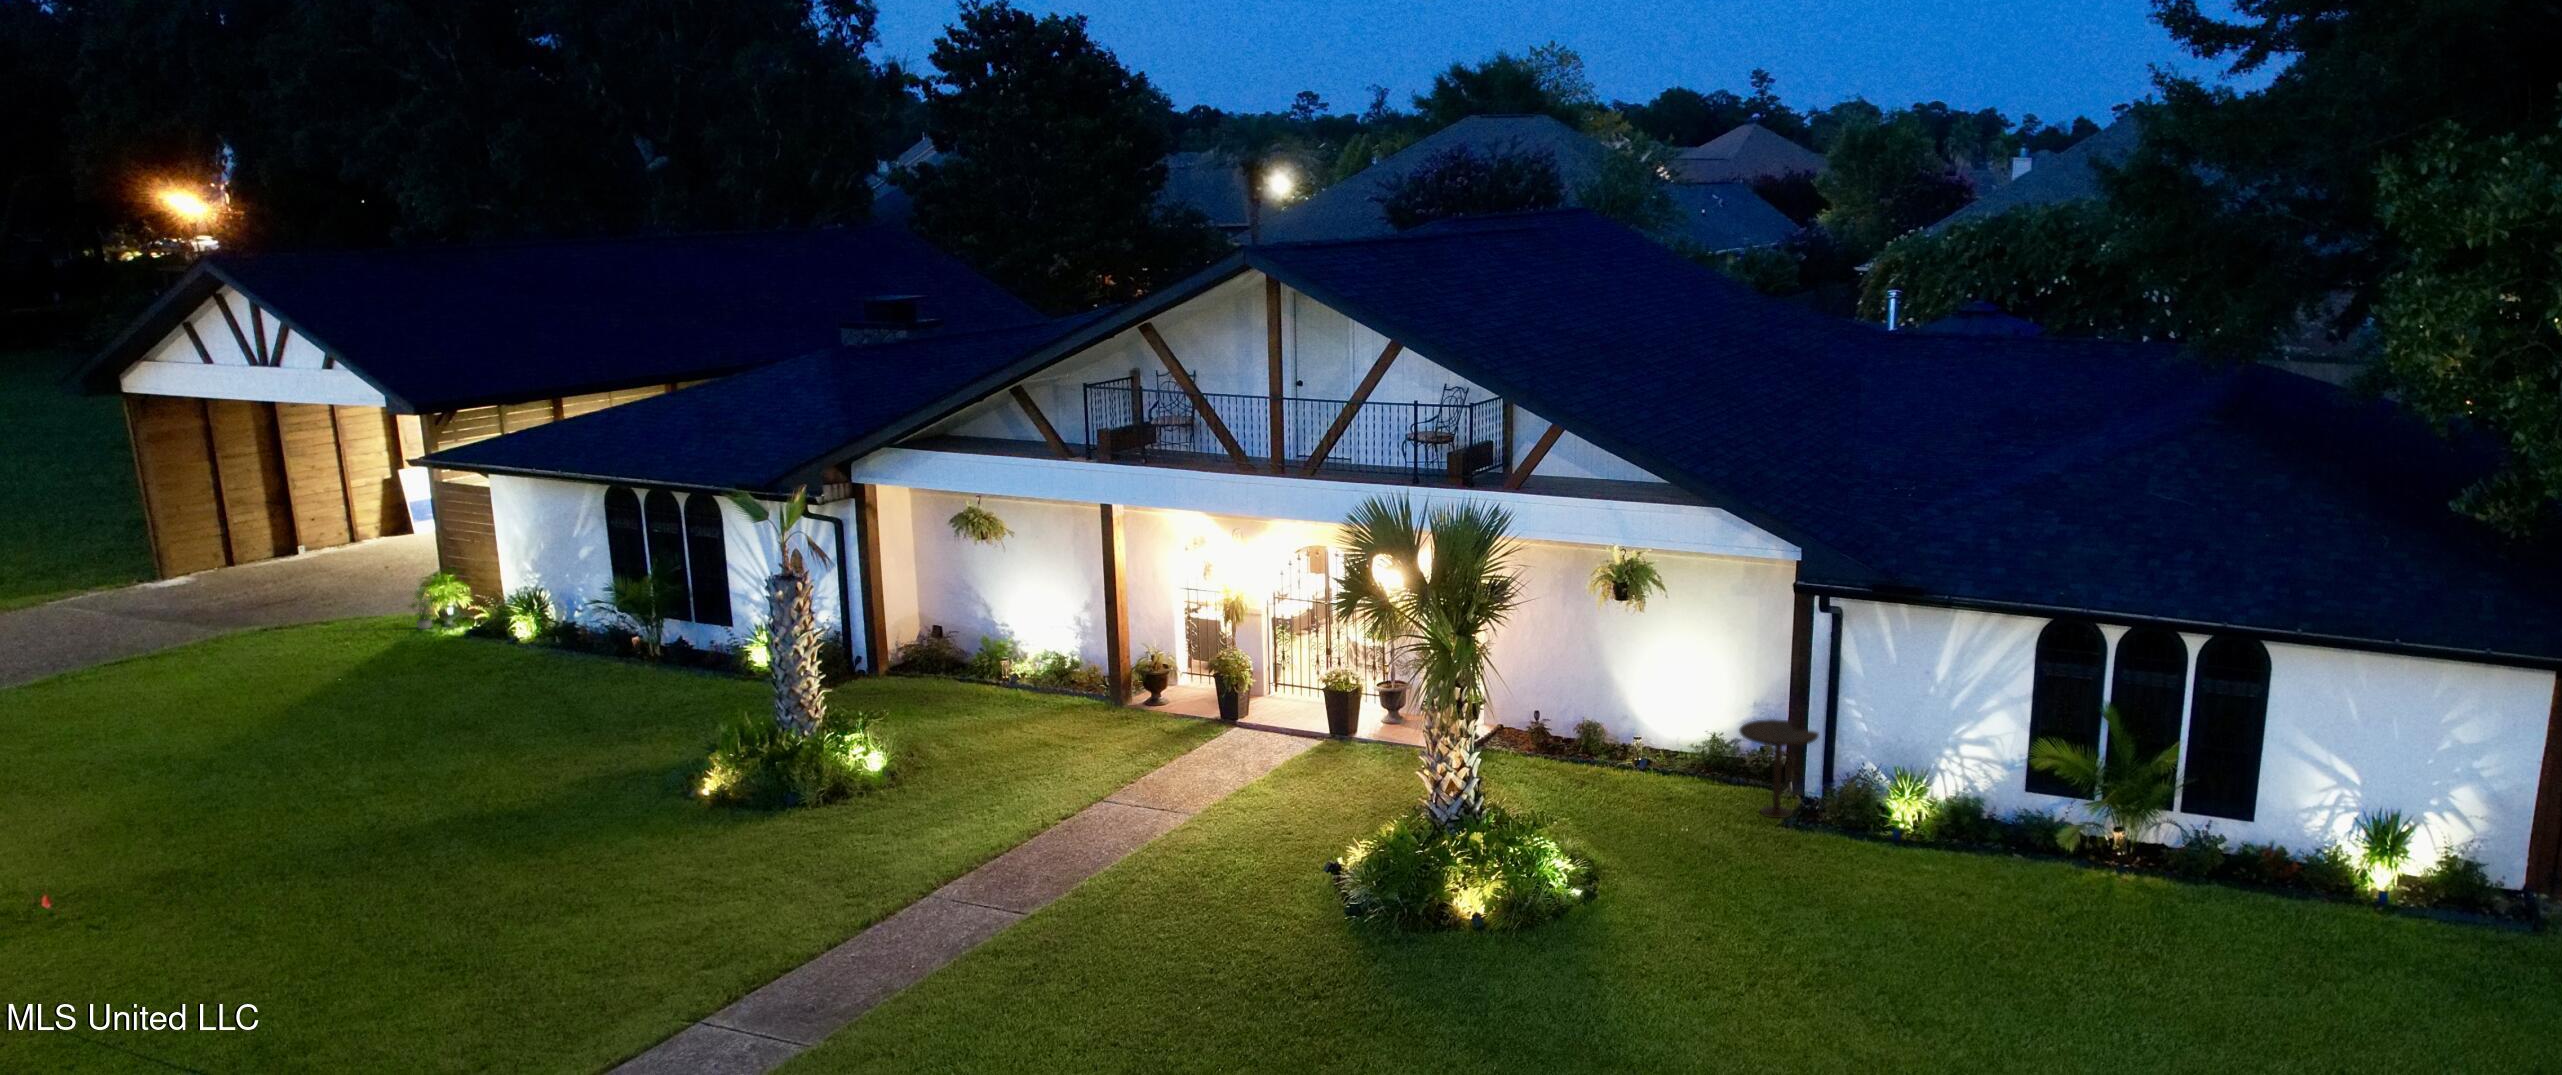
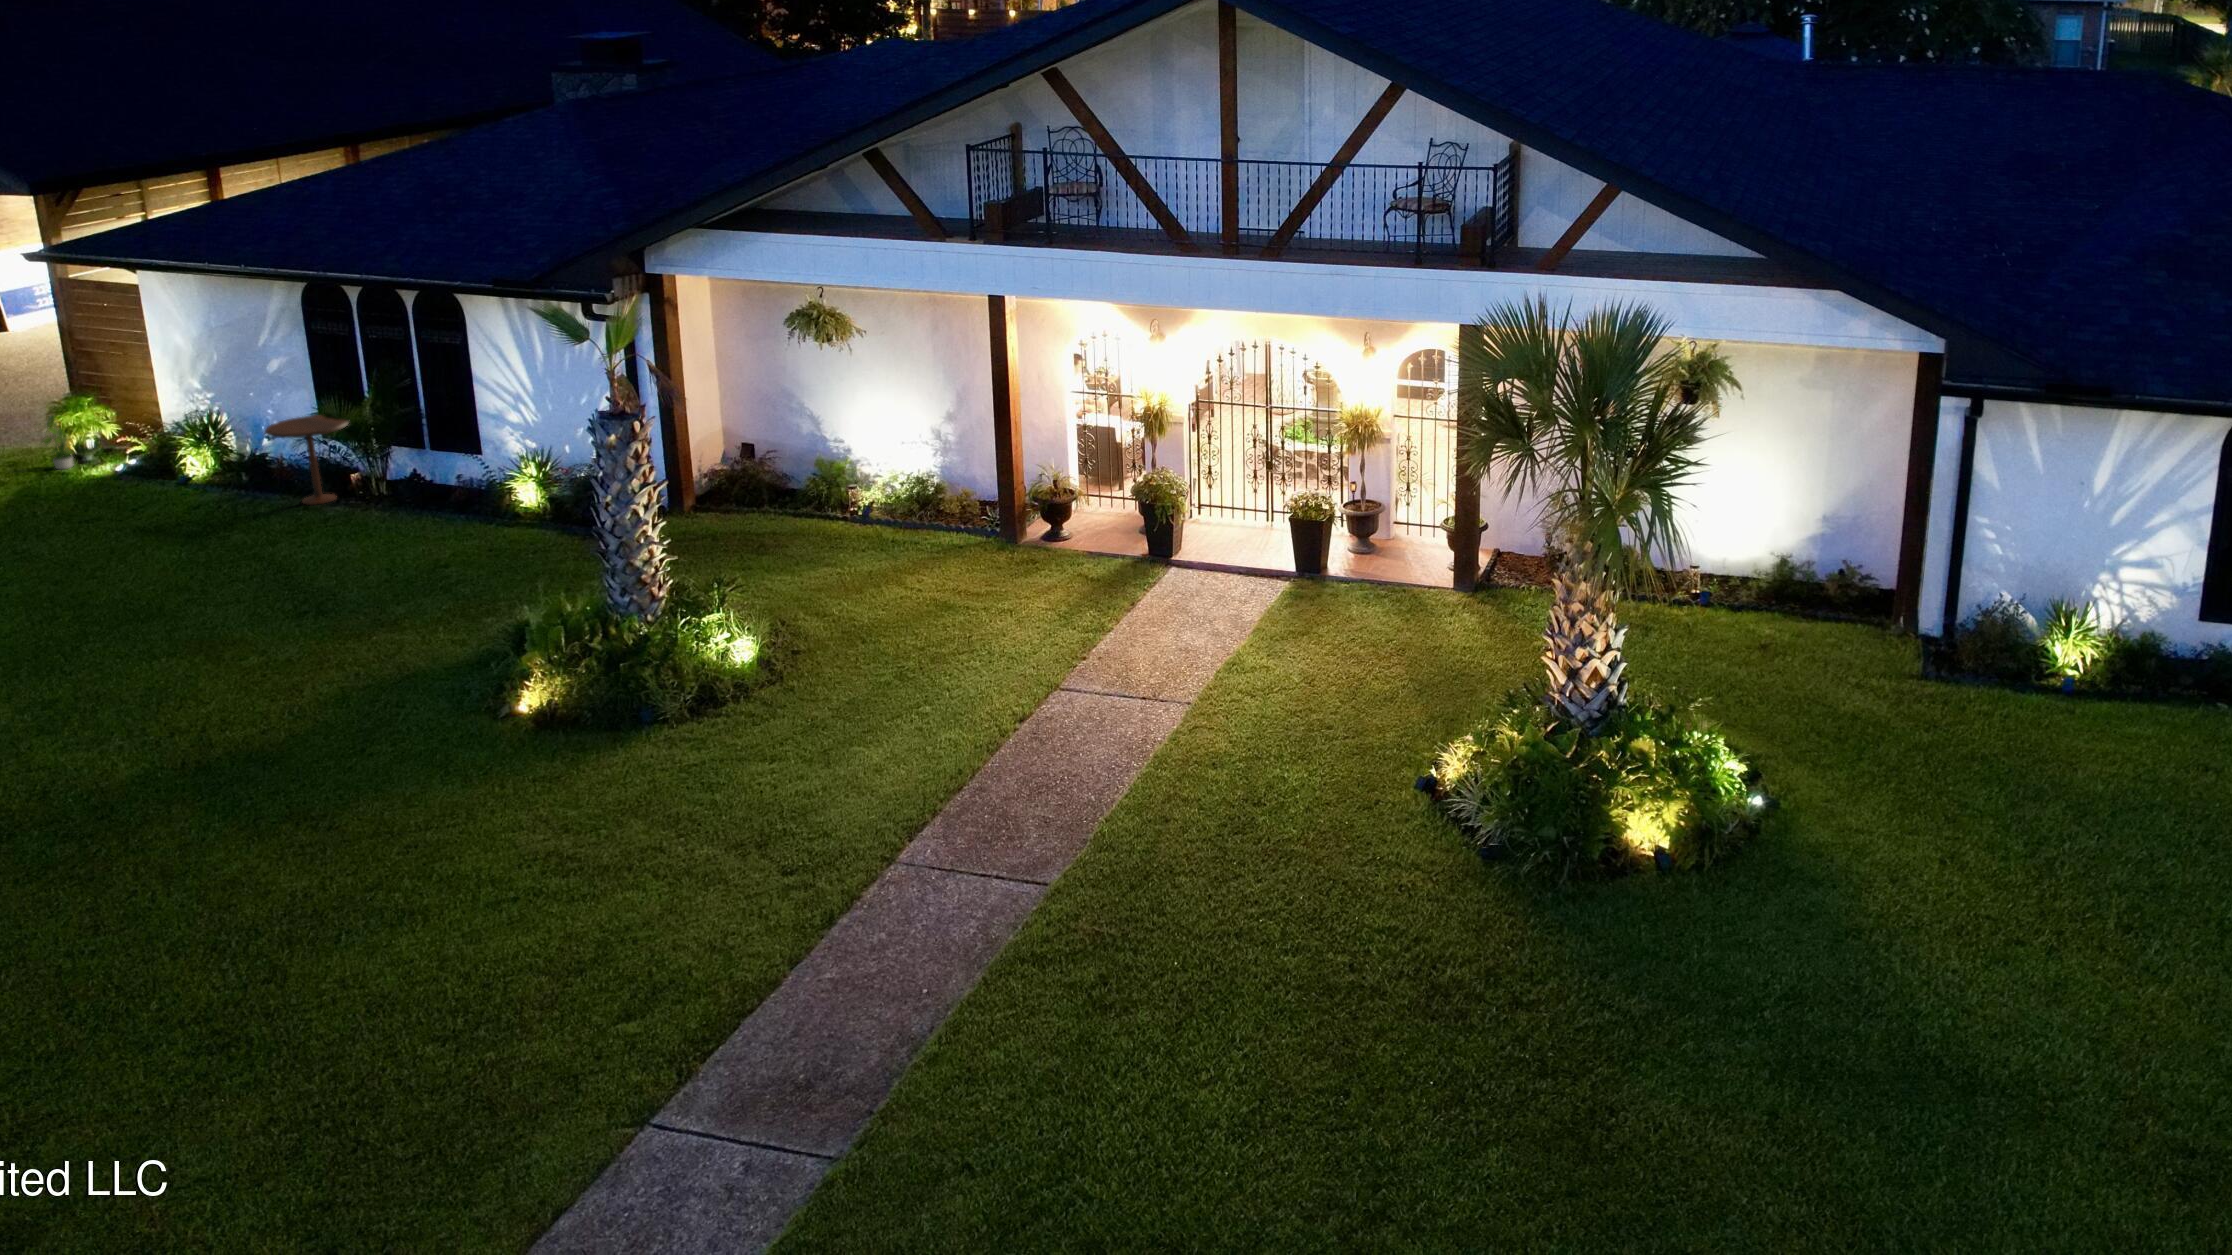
pedestal table: present [1739,719,1819,818] -> present [265,415,348,505]

